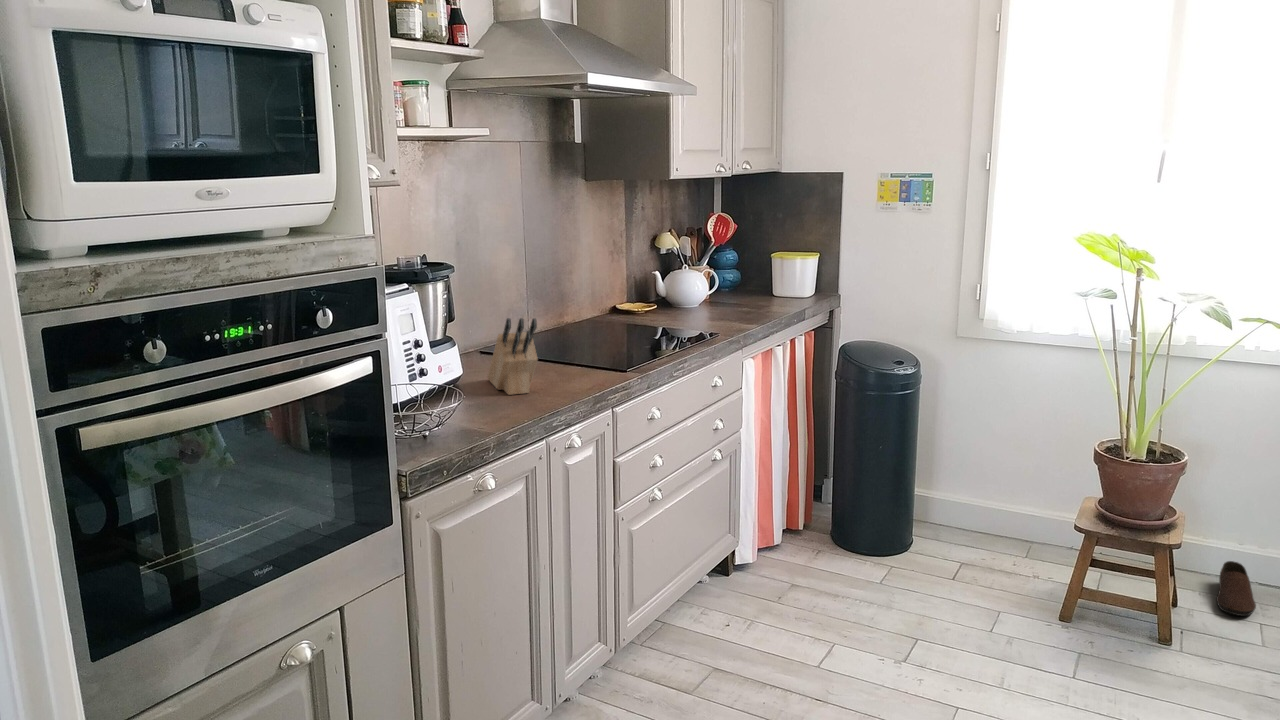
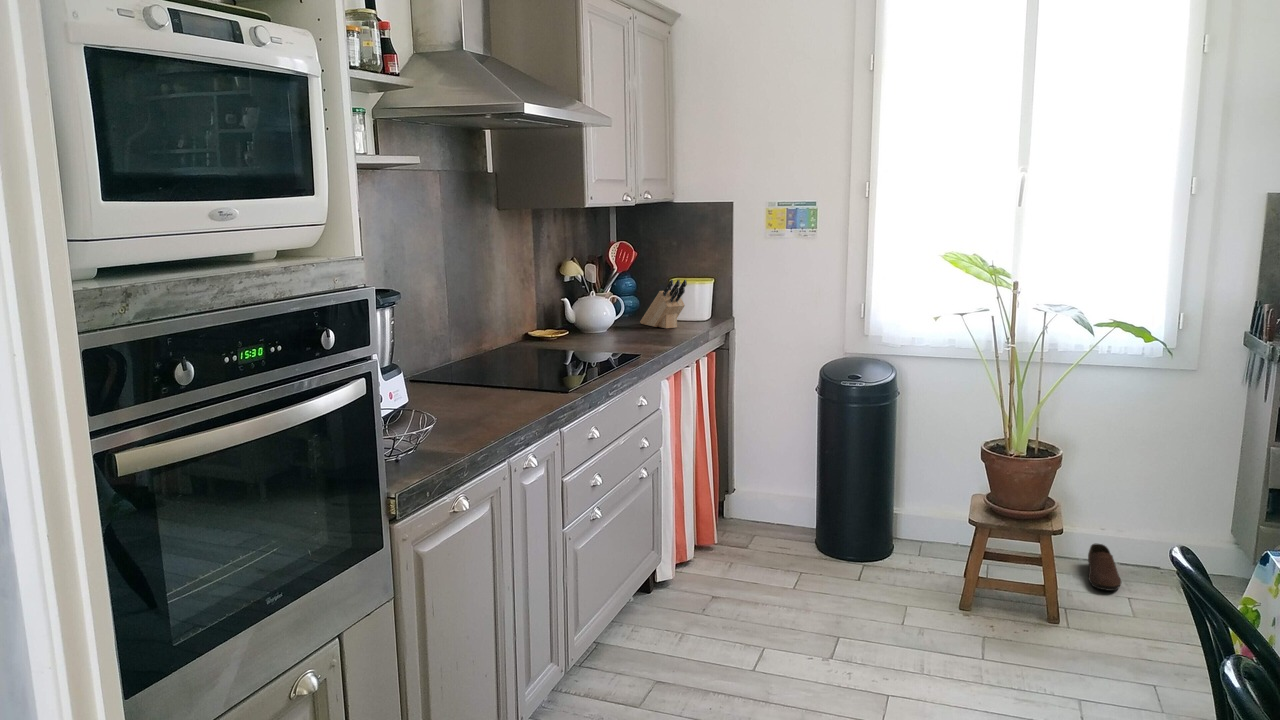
knife block: present [488,318,537,395] -> present [640,280,687,328]

